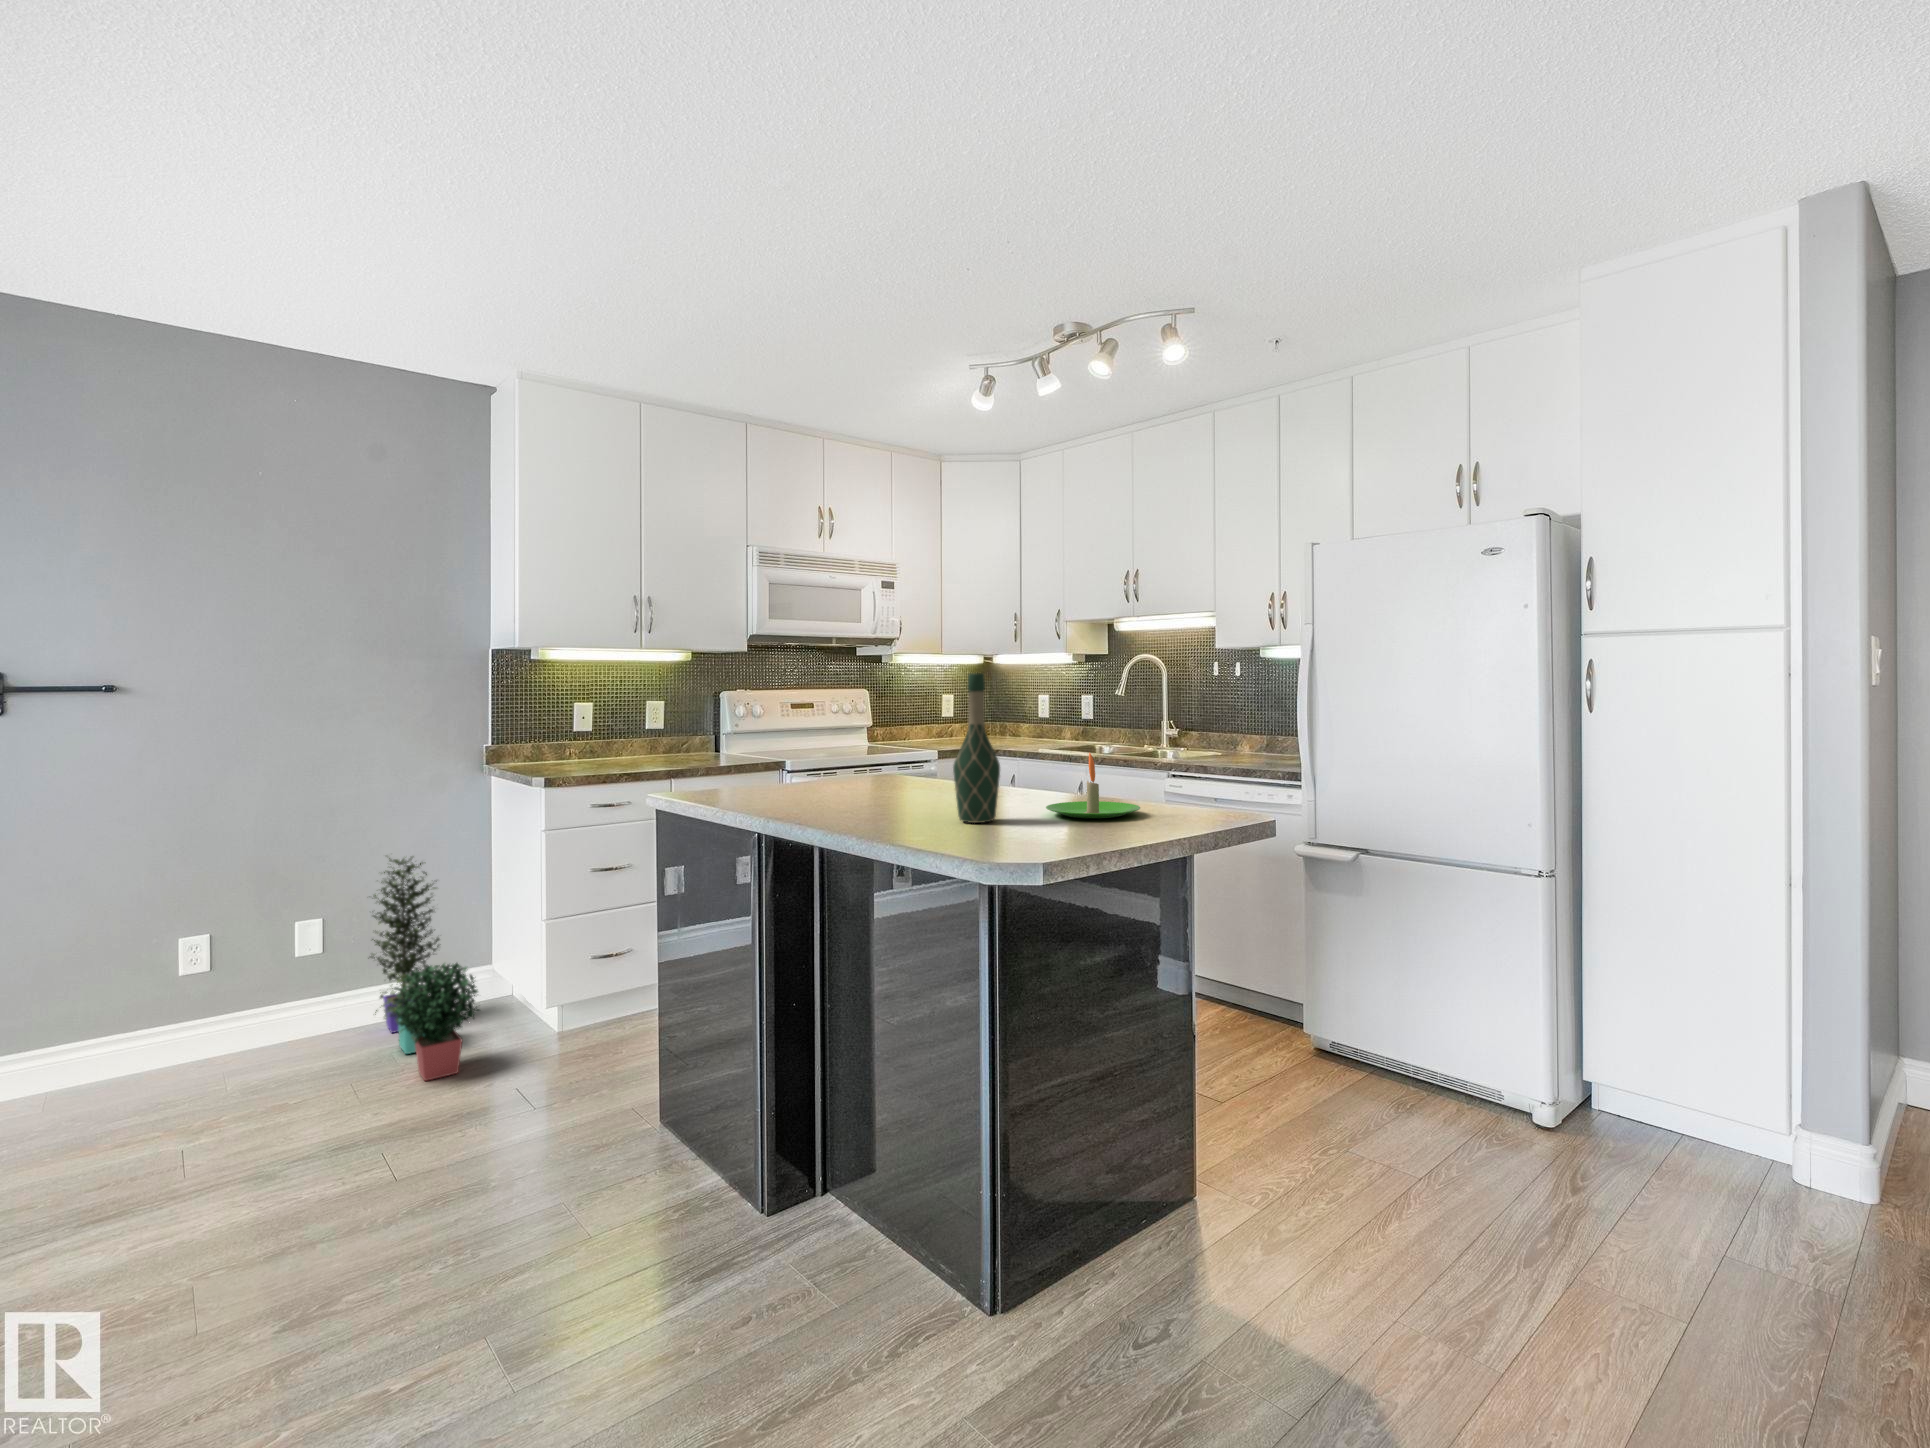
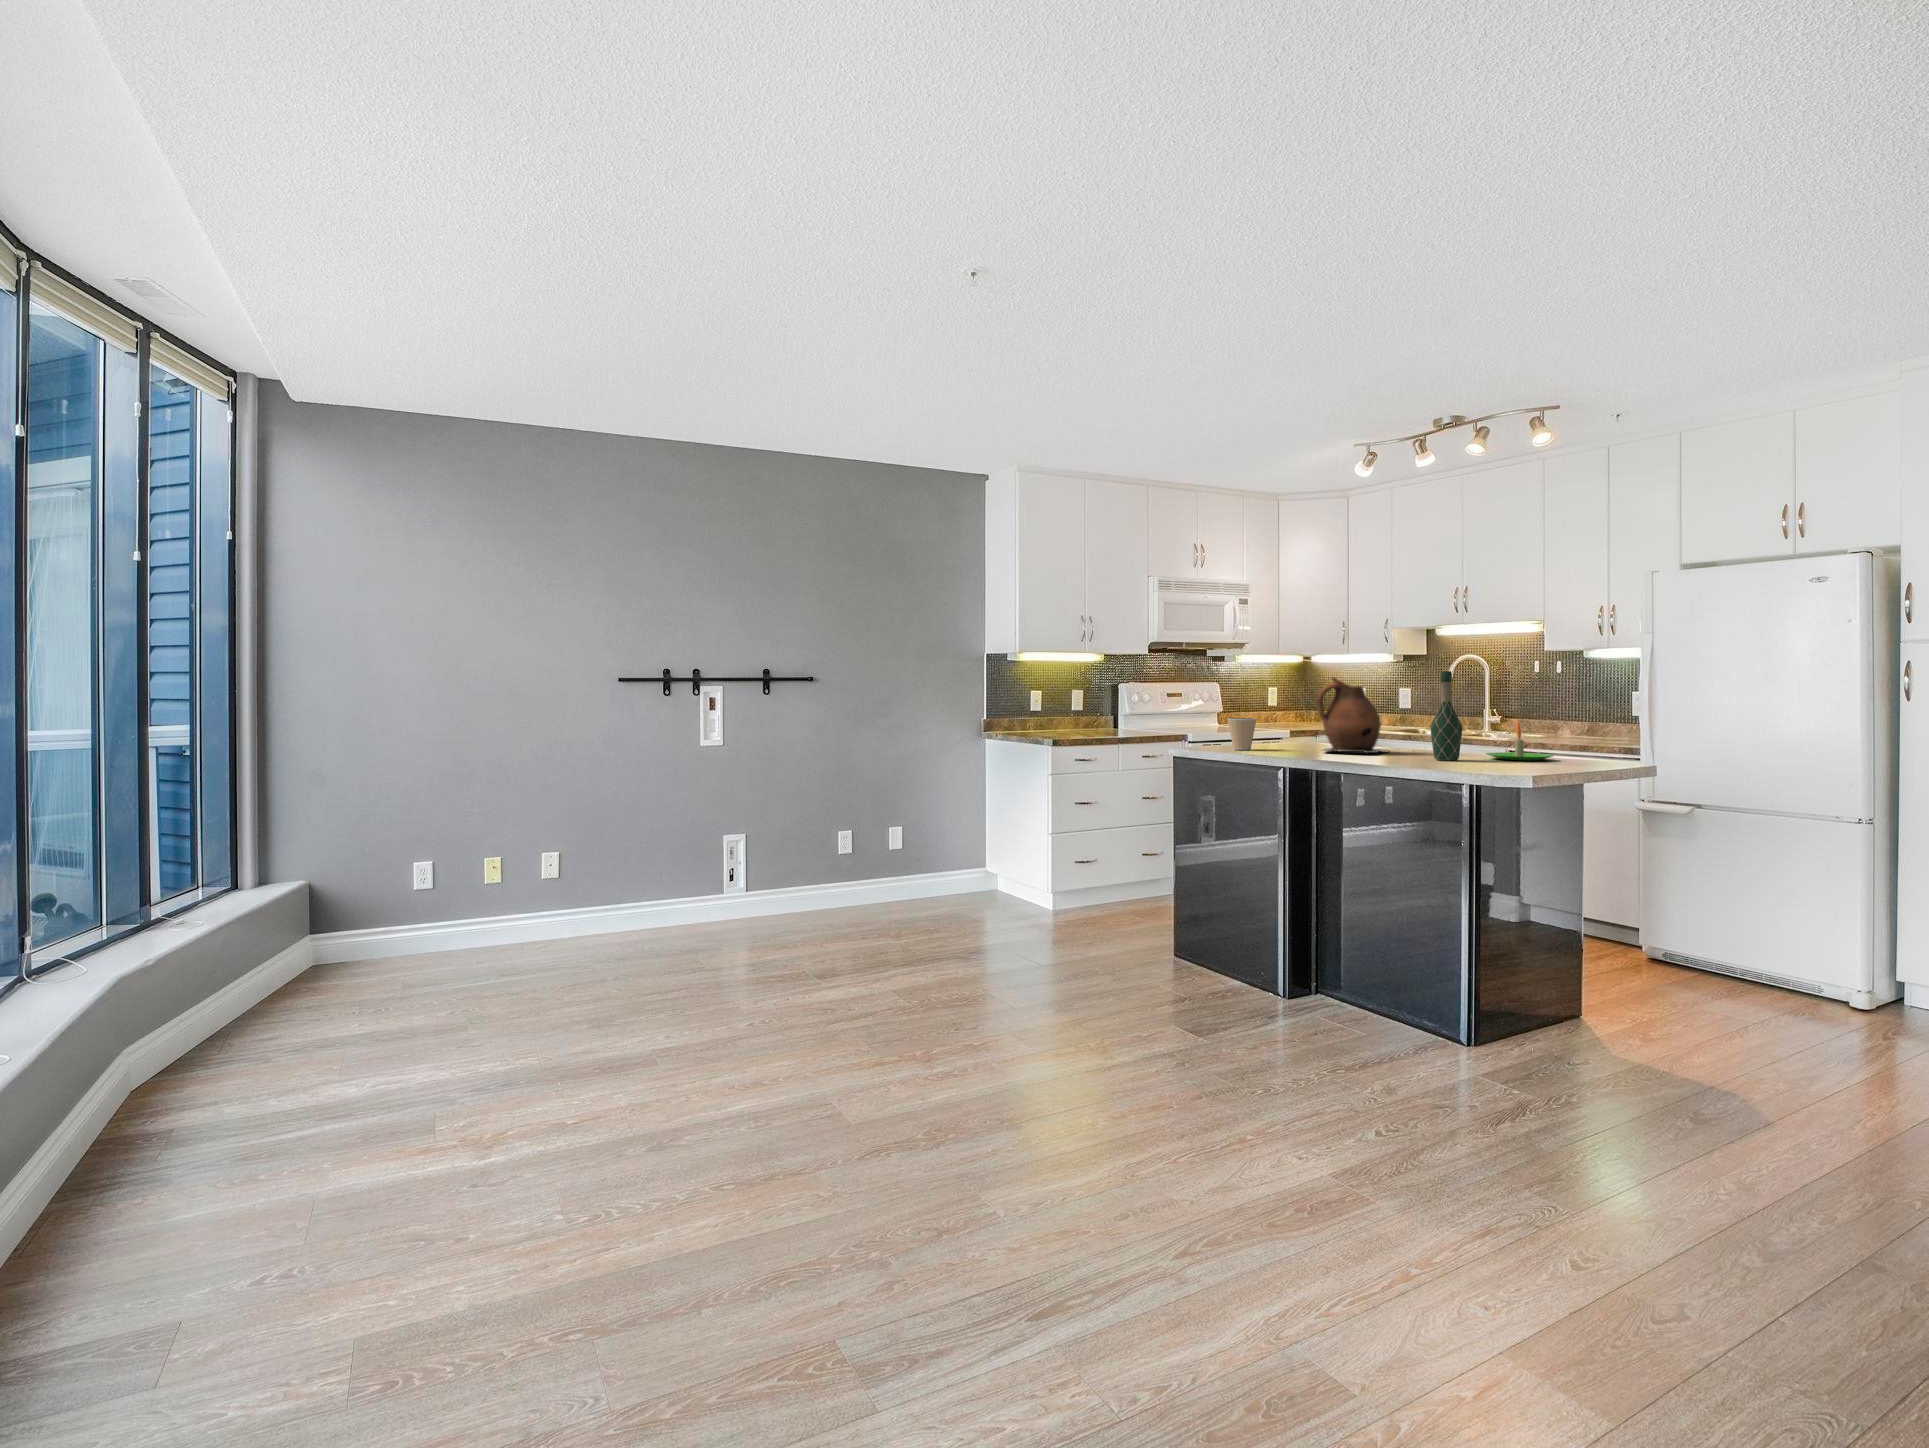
ceramic pitcher: none [819,683,935,809] -> present [1317,677,1383,753]
coffee cup: none [695,749,743,802] -> present [1228,718,1257,750]
potted plant: present [368,856,479,1081] -> none [925,790,1025,931]

